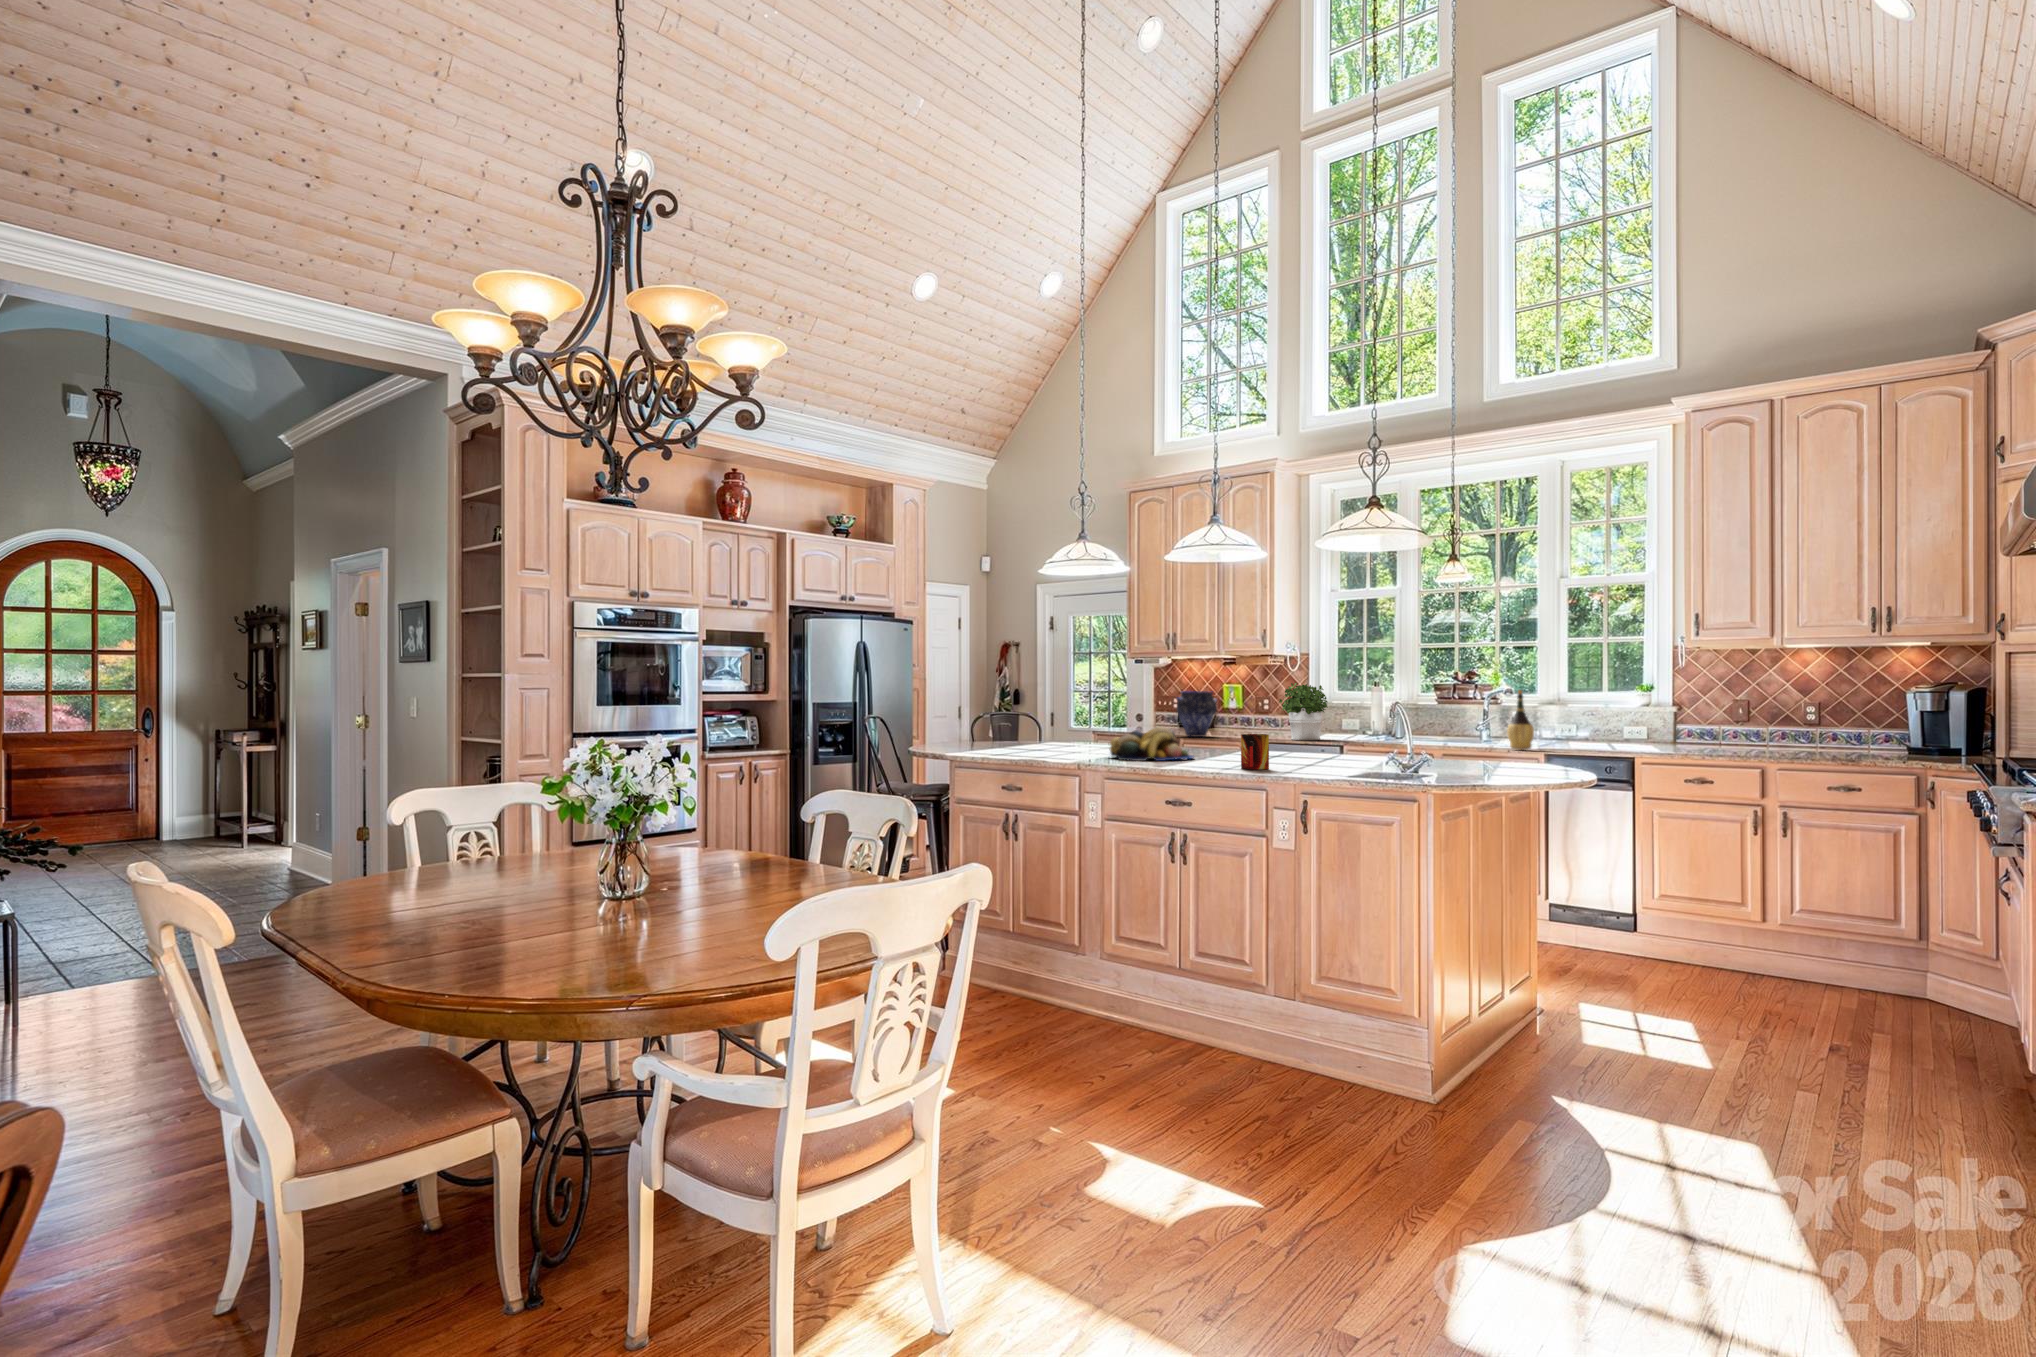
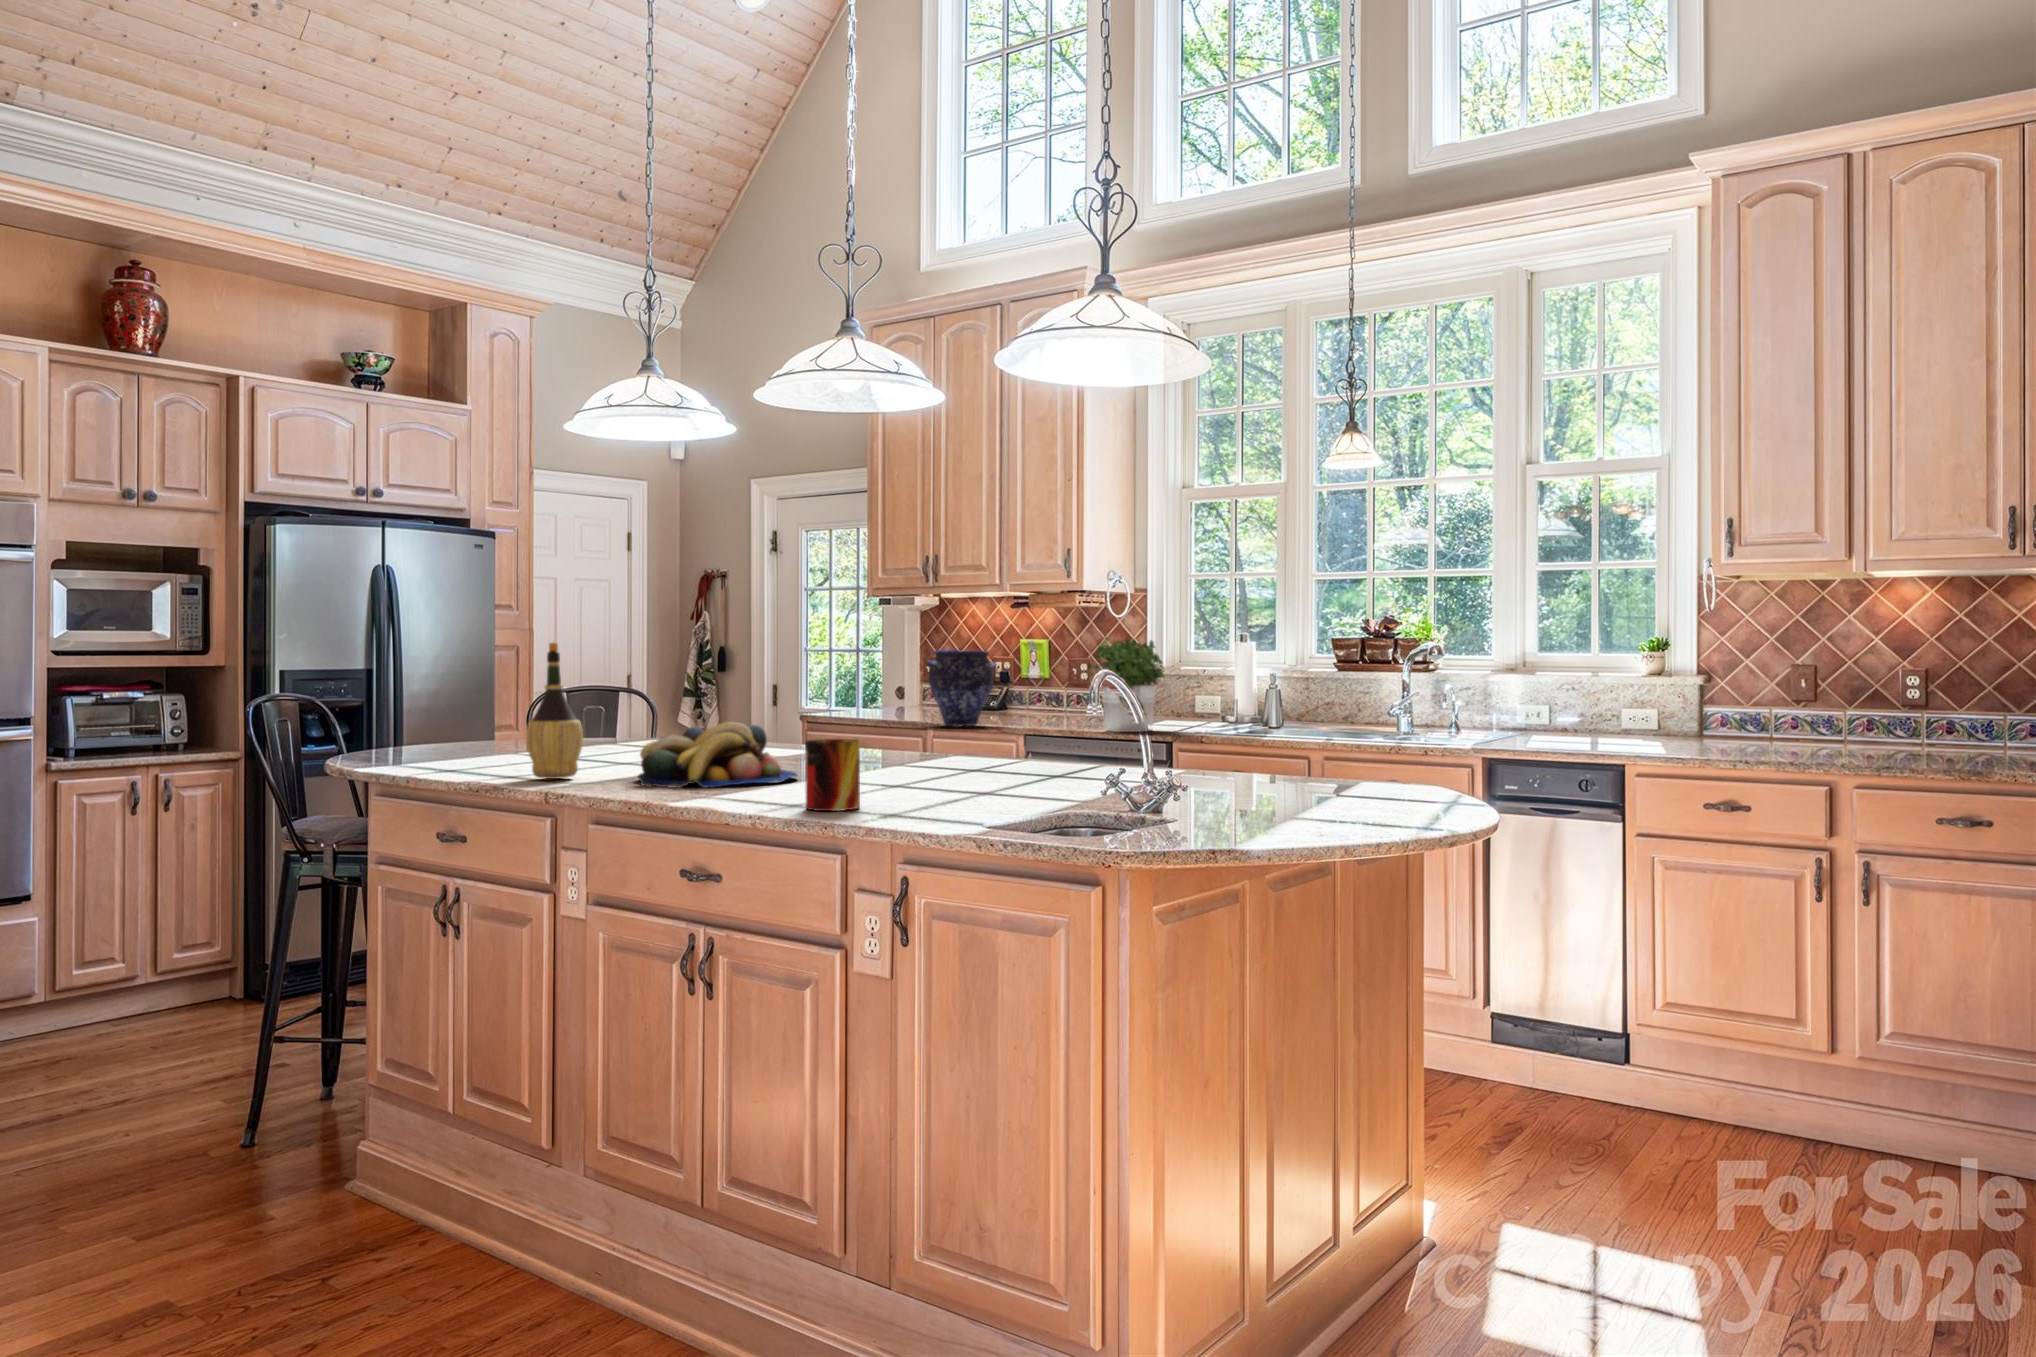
wine bottle: present [1507,690,1534,750] -> present [526,643,583,779]

